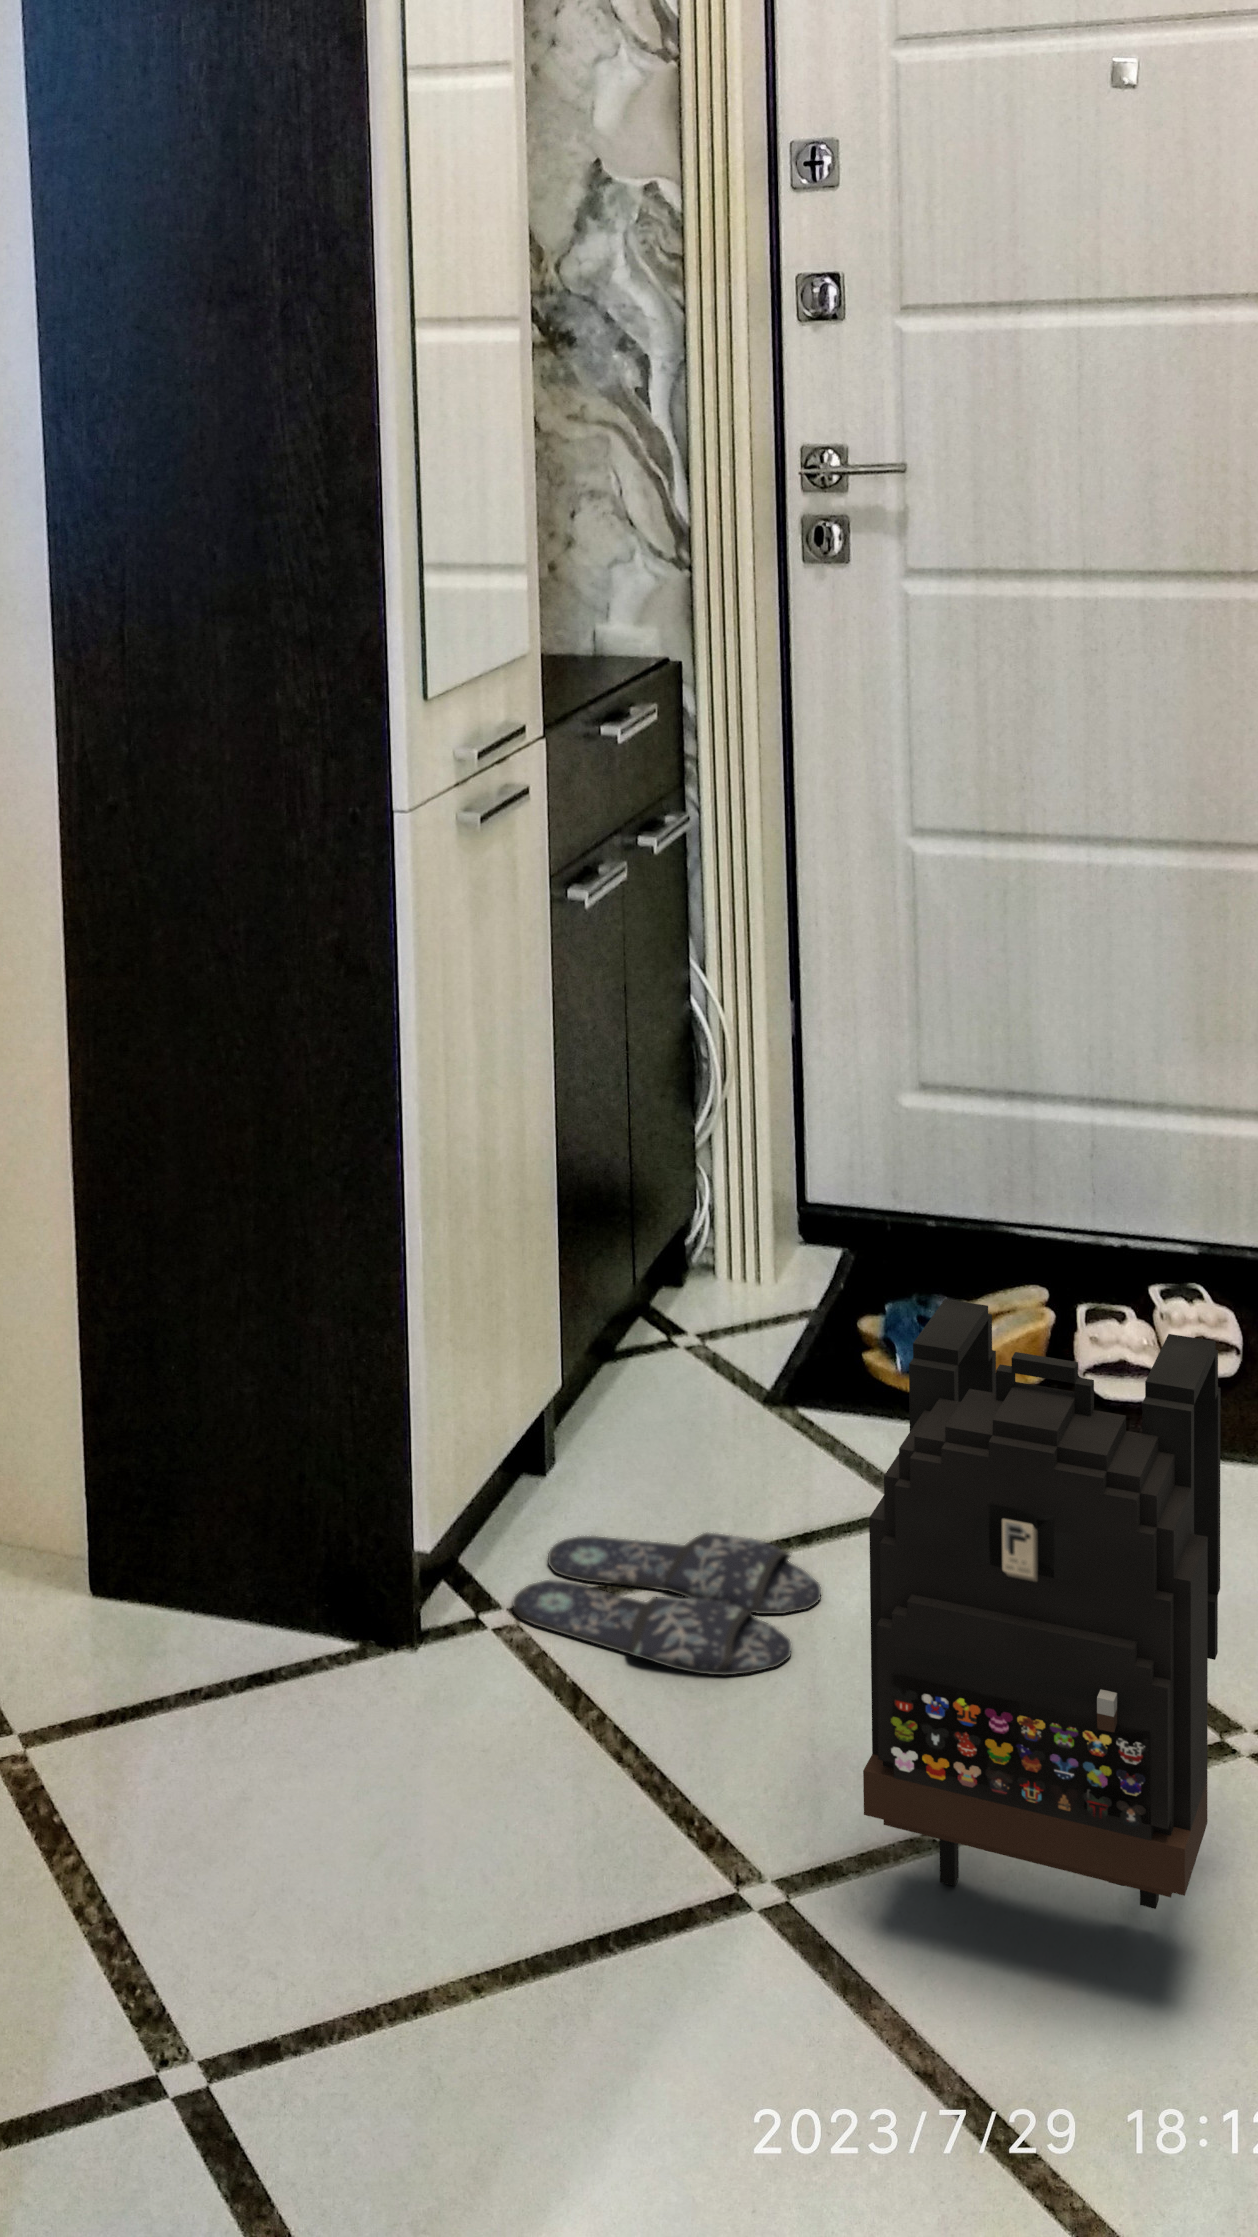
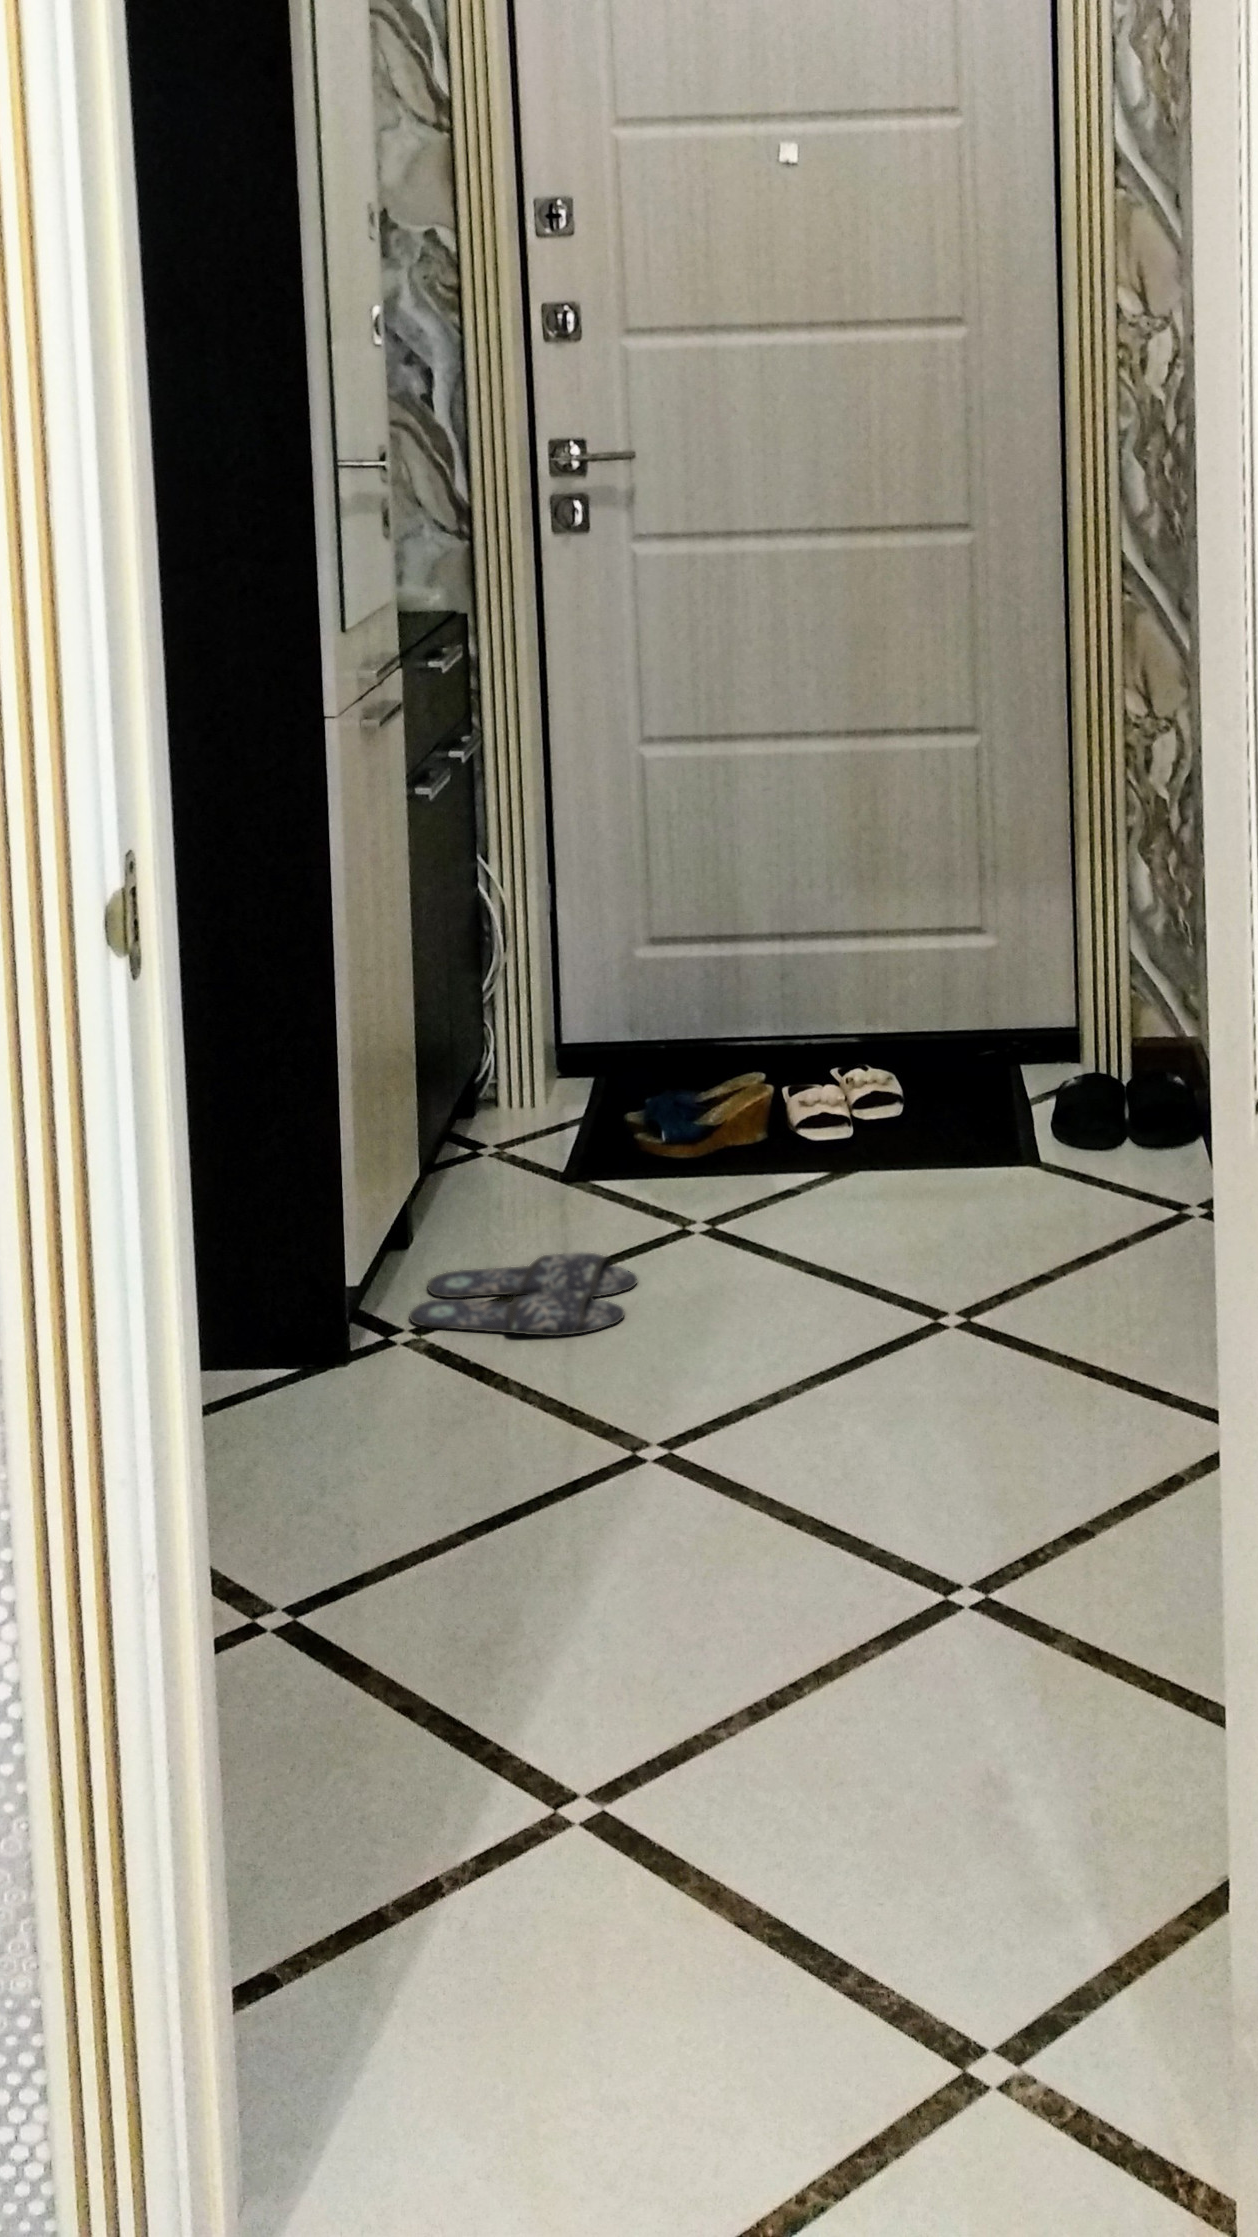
backpack: present [863,1299,1221,1909] -> none [709,1021,932,1415]

